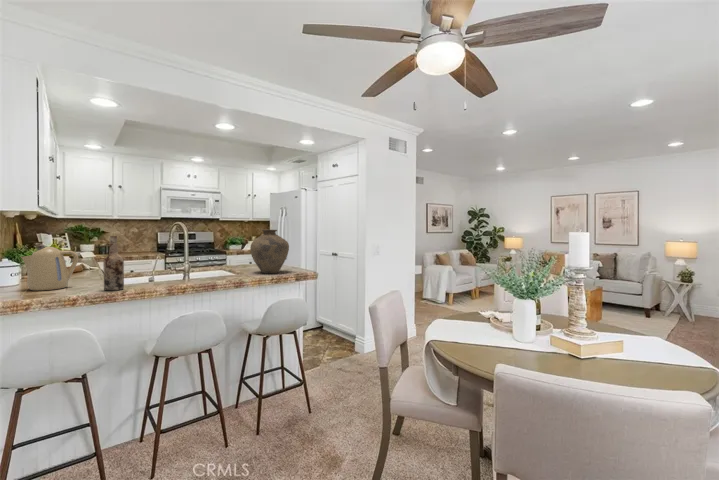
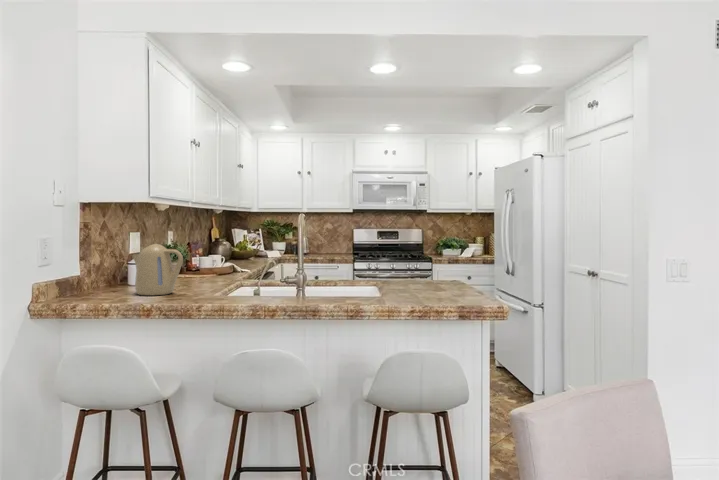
vase: present [250,230,289,273] -> none [403,223,465,296]
wine bottle: present [103,236,124,291] -> none [188,232,211,303]

